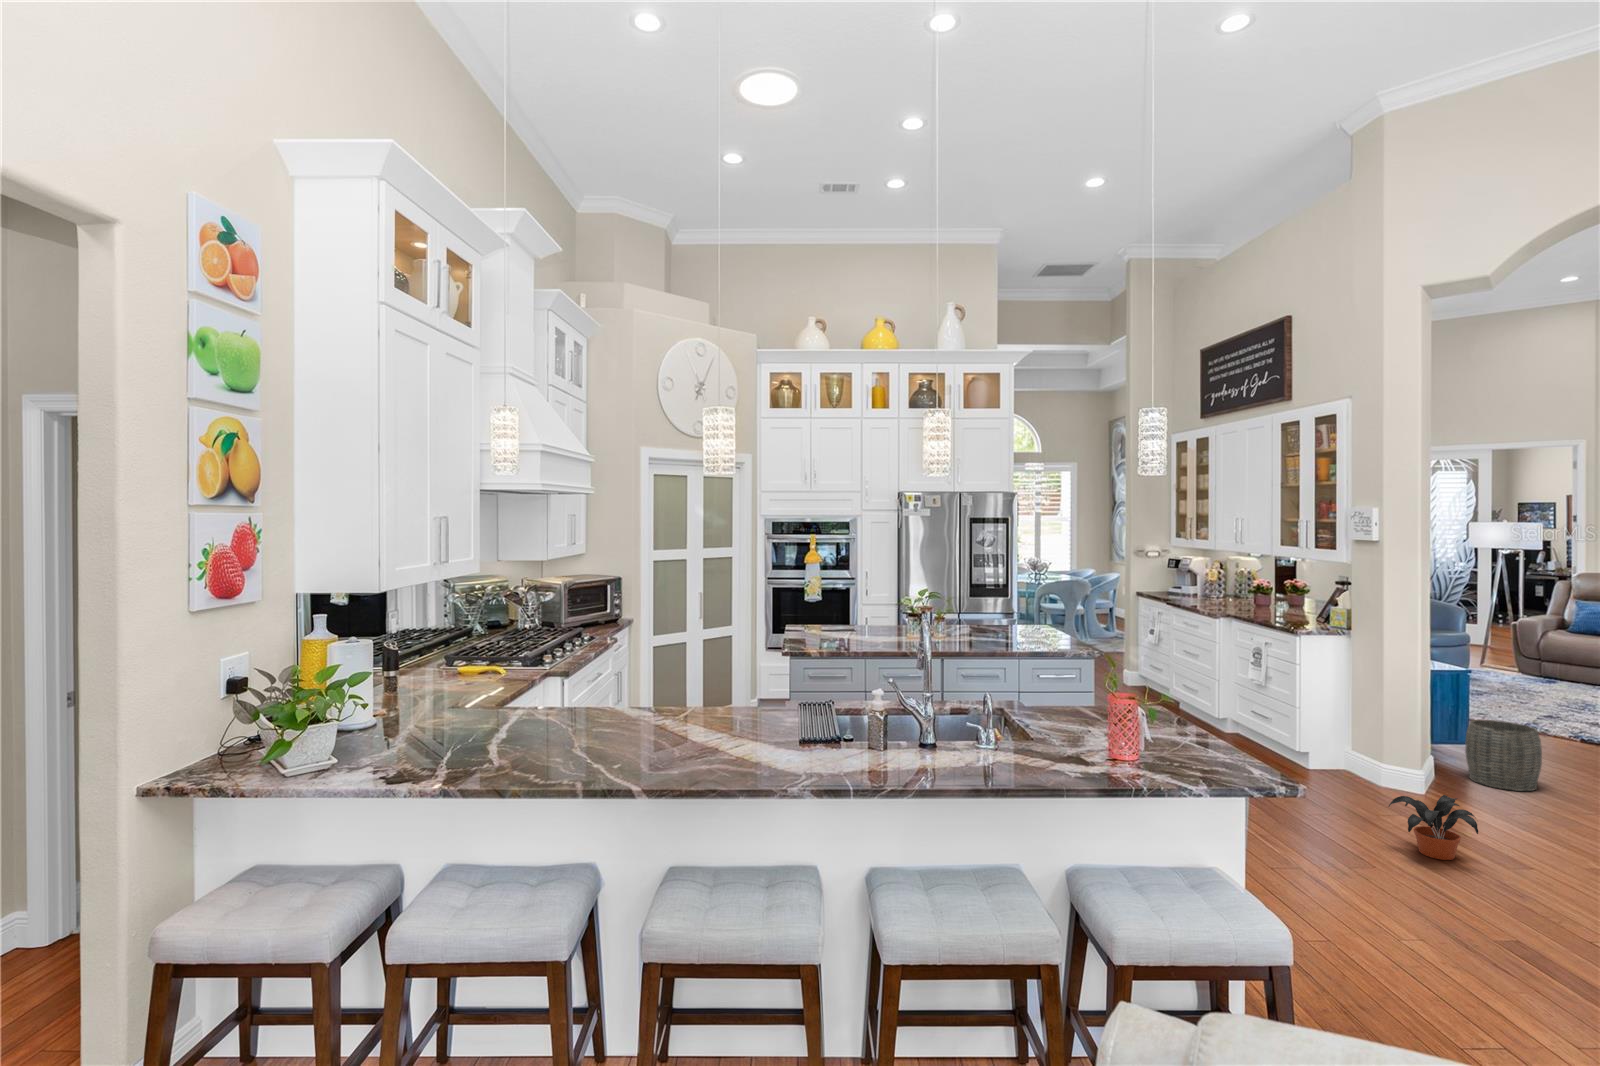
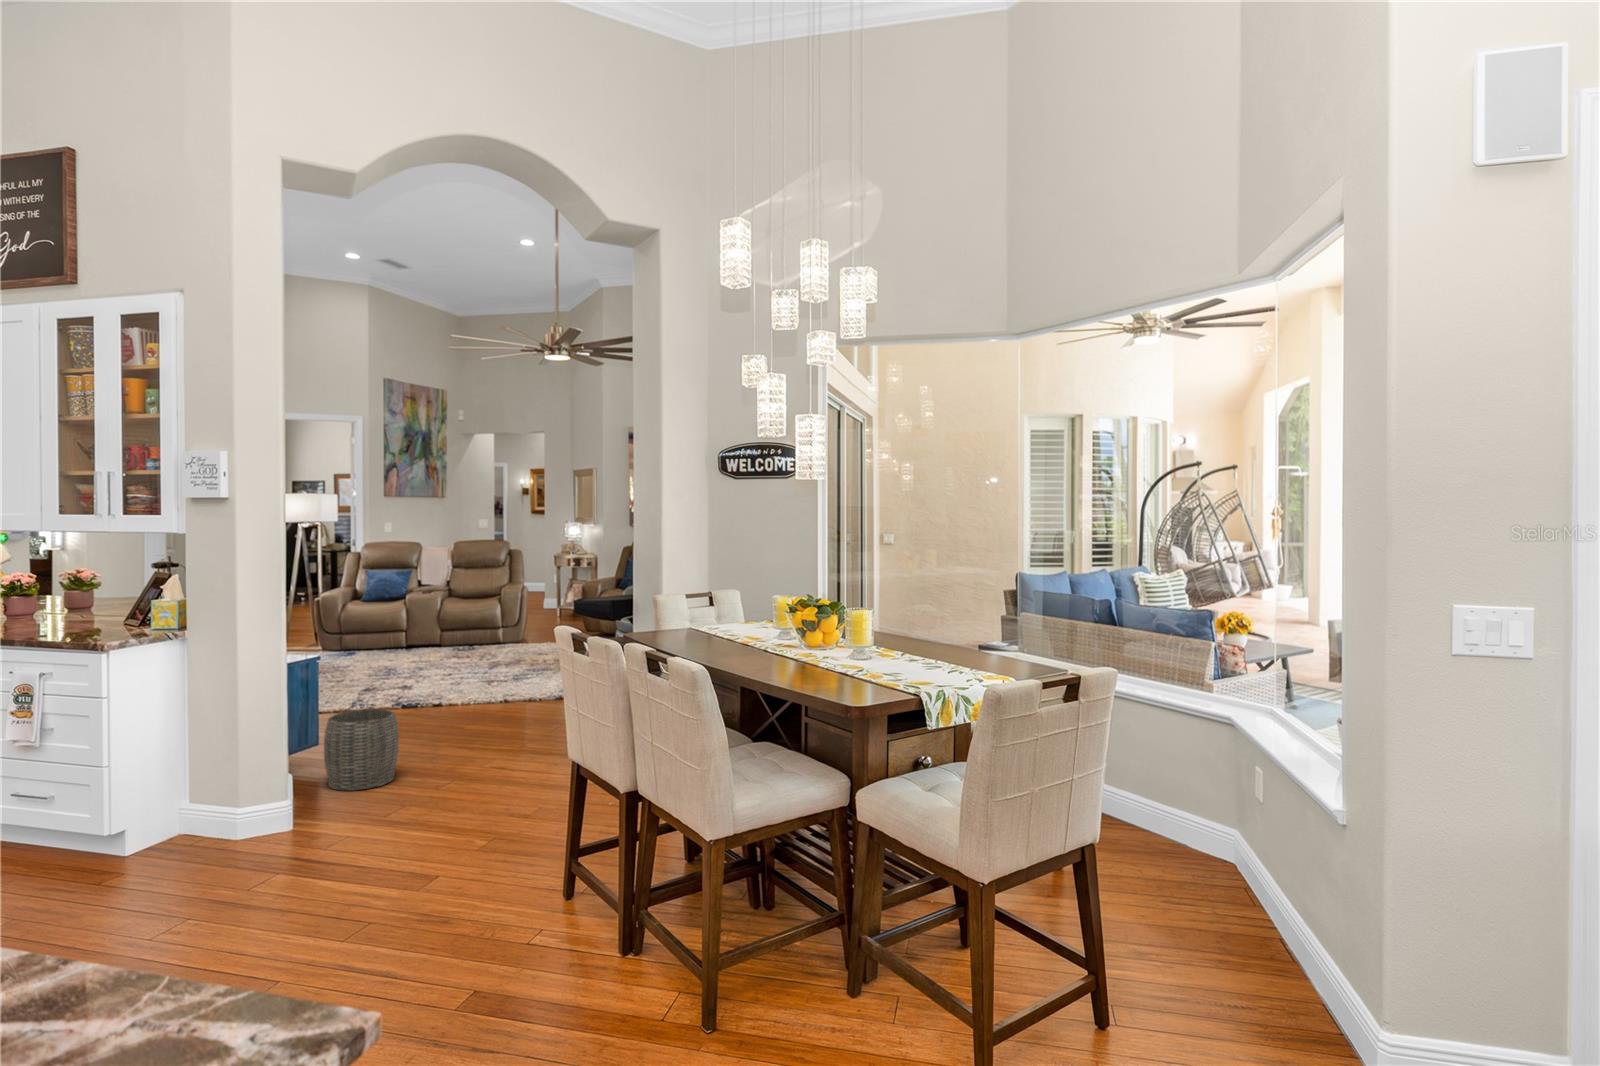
potted plant: present [1389,795,1478,860] -> none [279,829,392,923]

